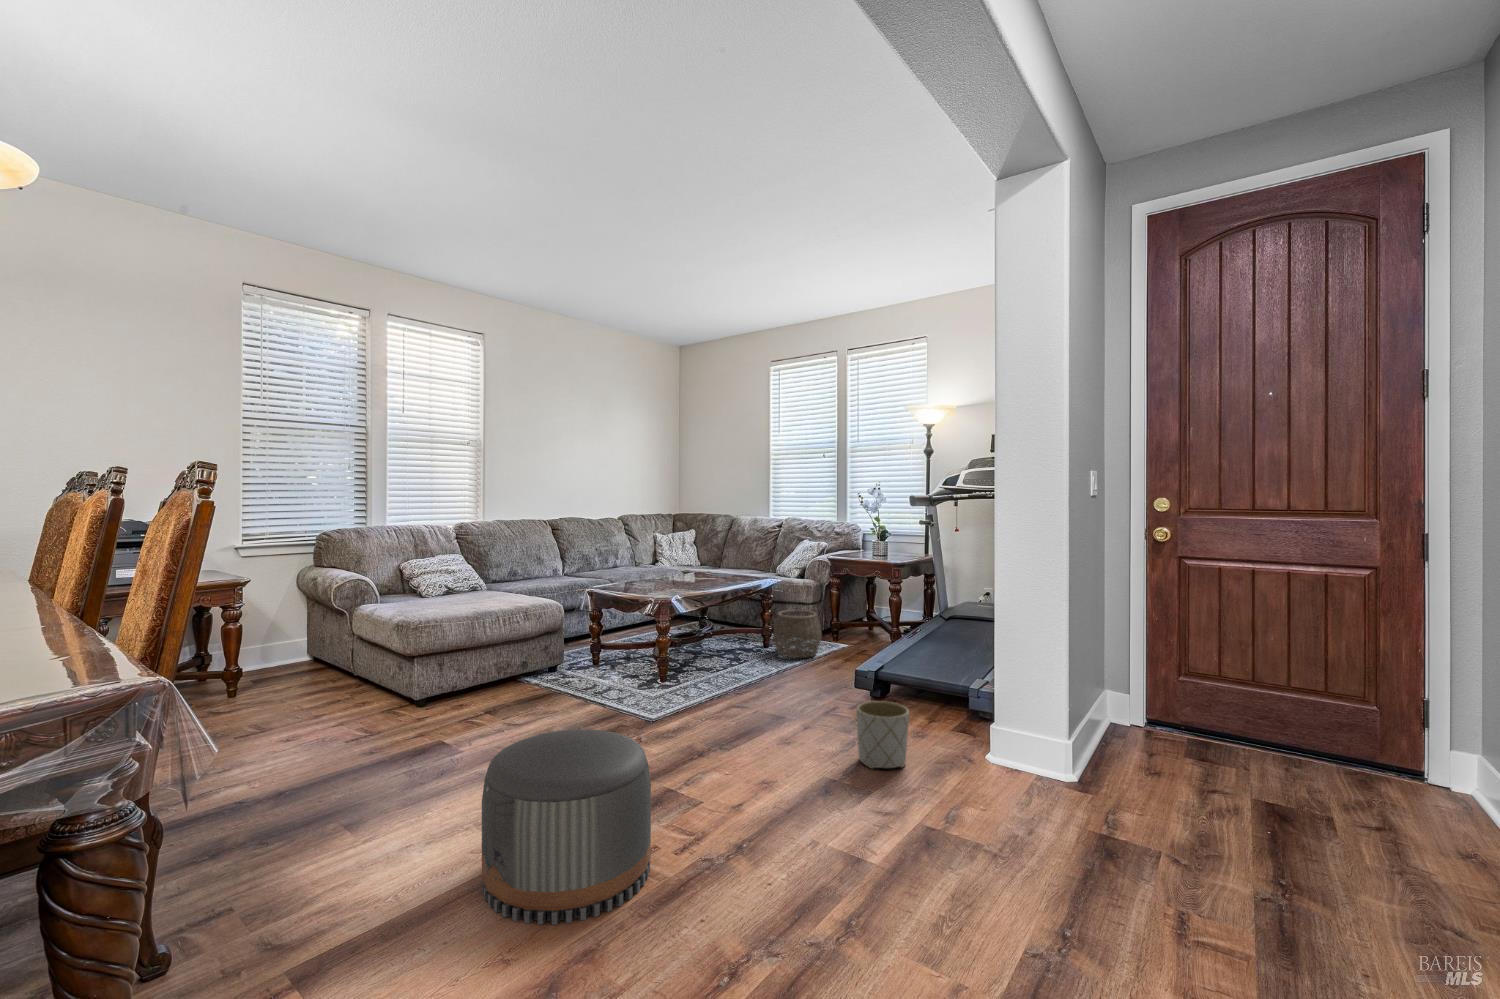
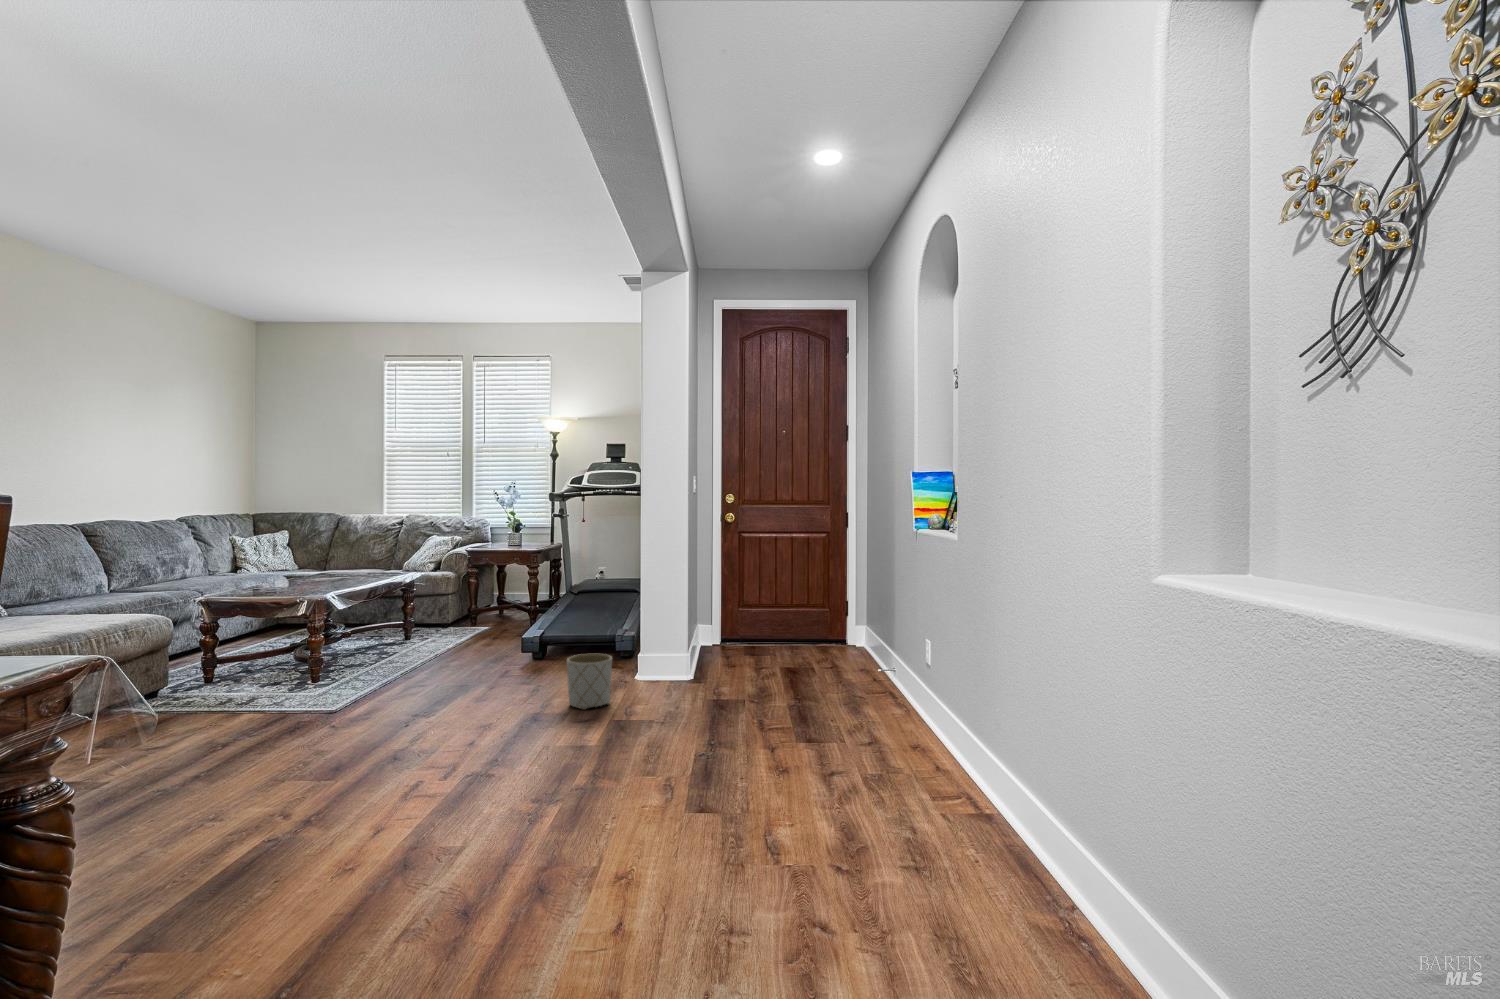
woven basket: present [773,610,821,658] -> none [425,601,478,649]
pouf: present [482,729,651,925] -> none [261,691,443,869]

